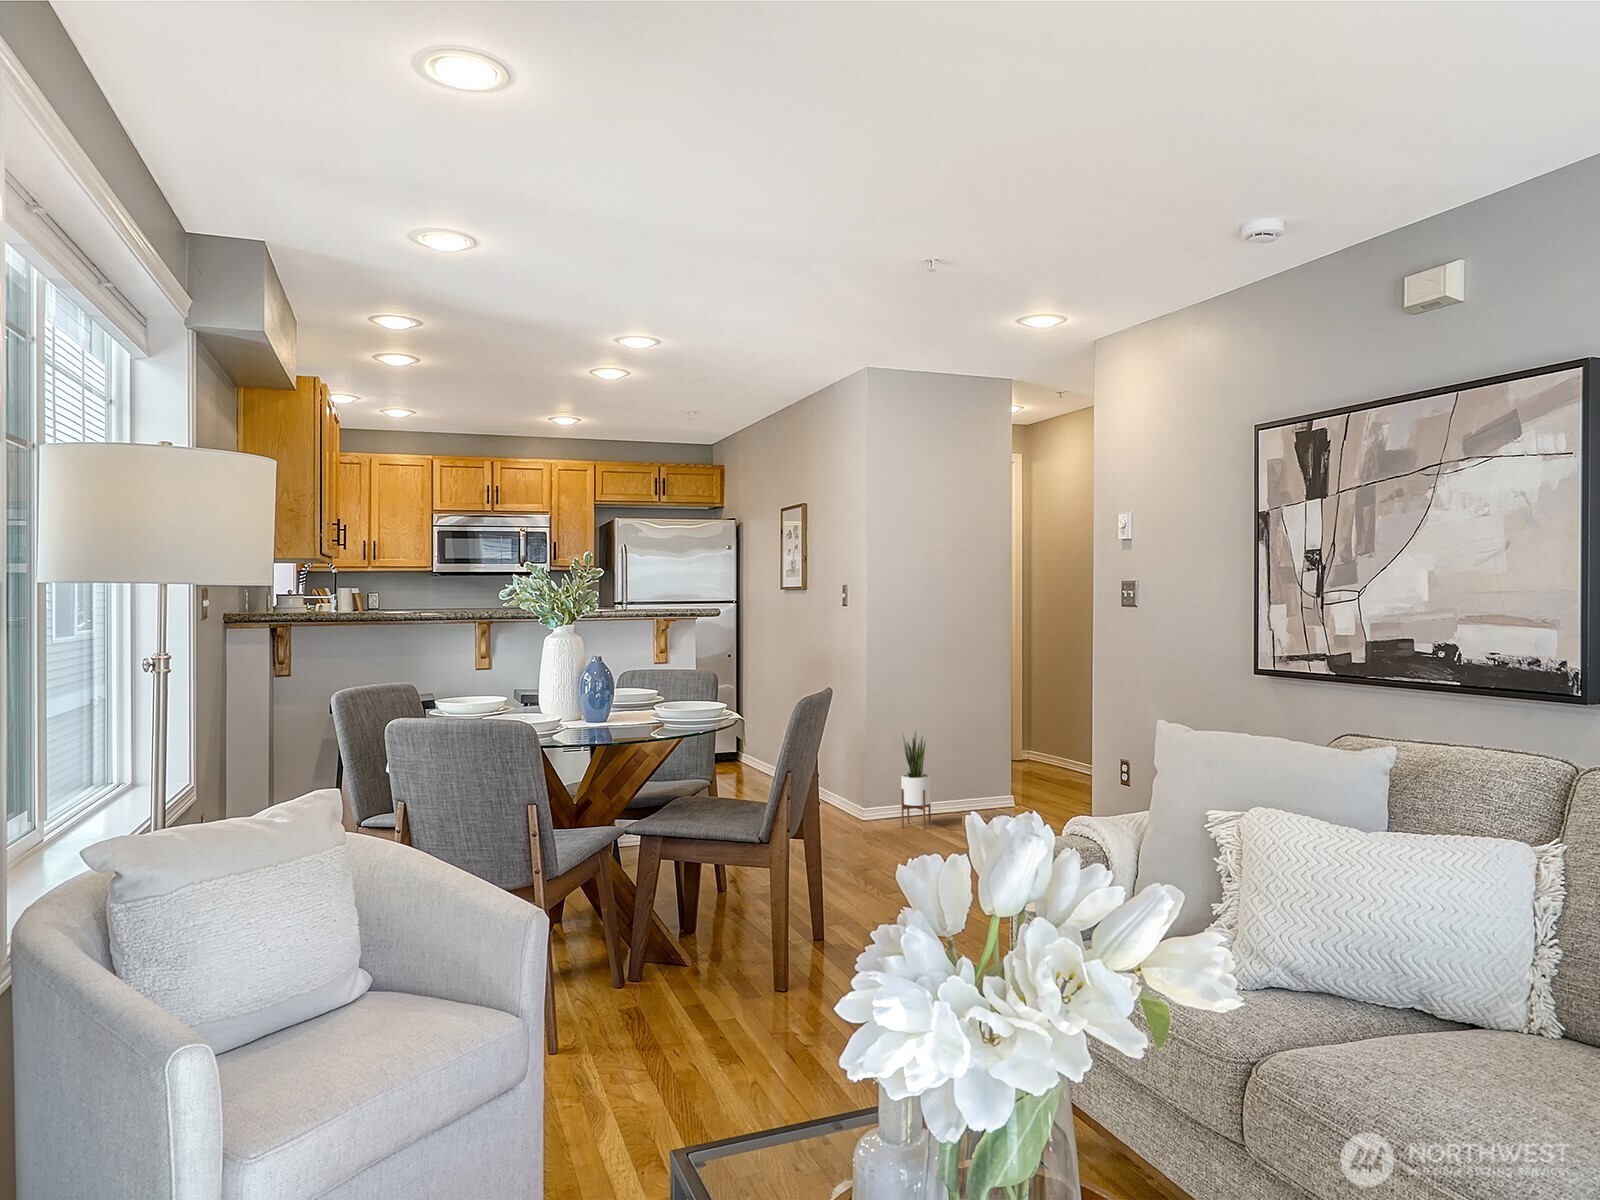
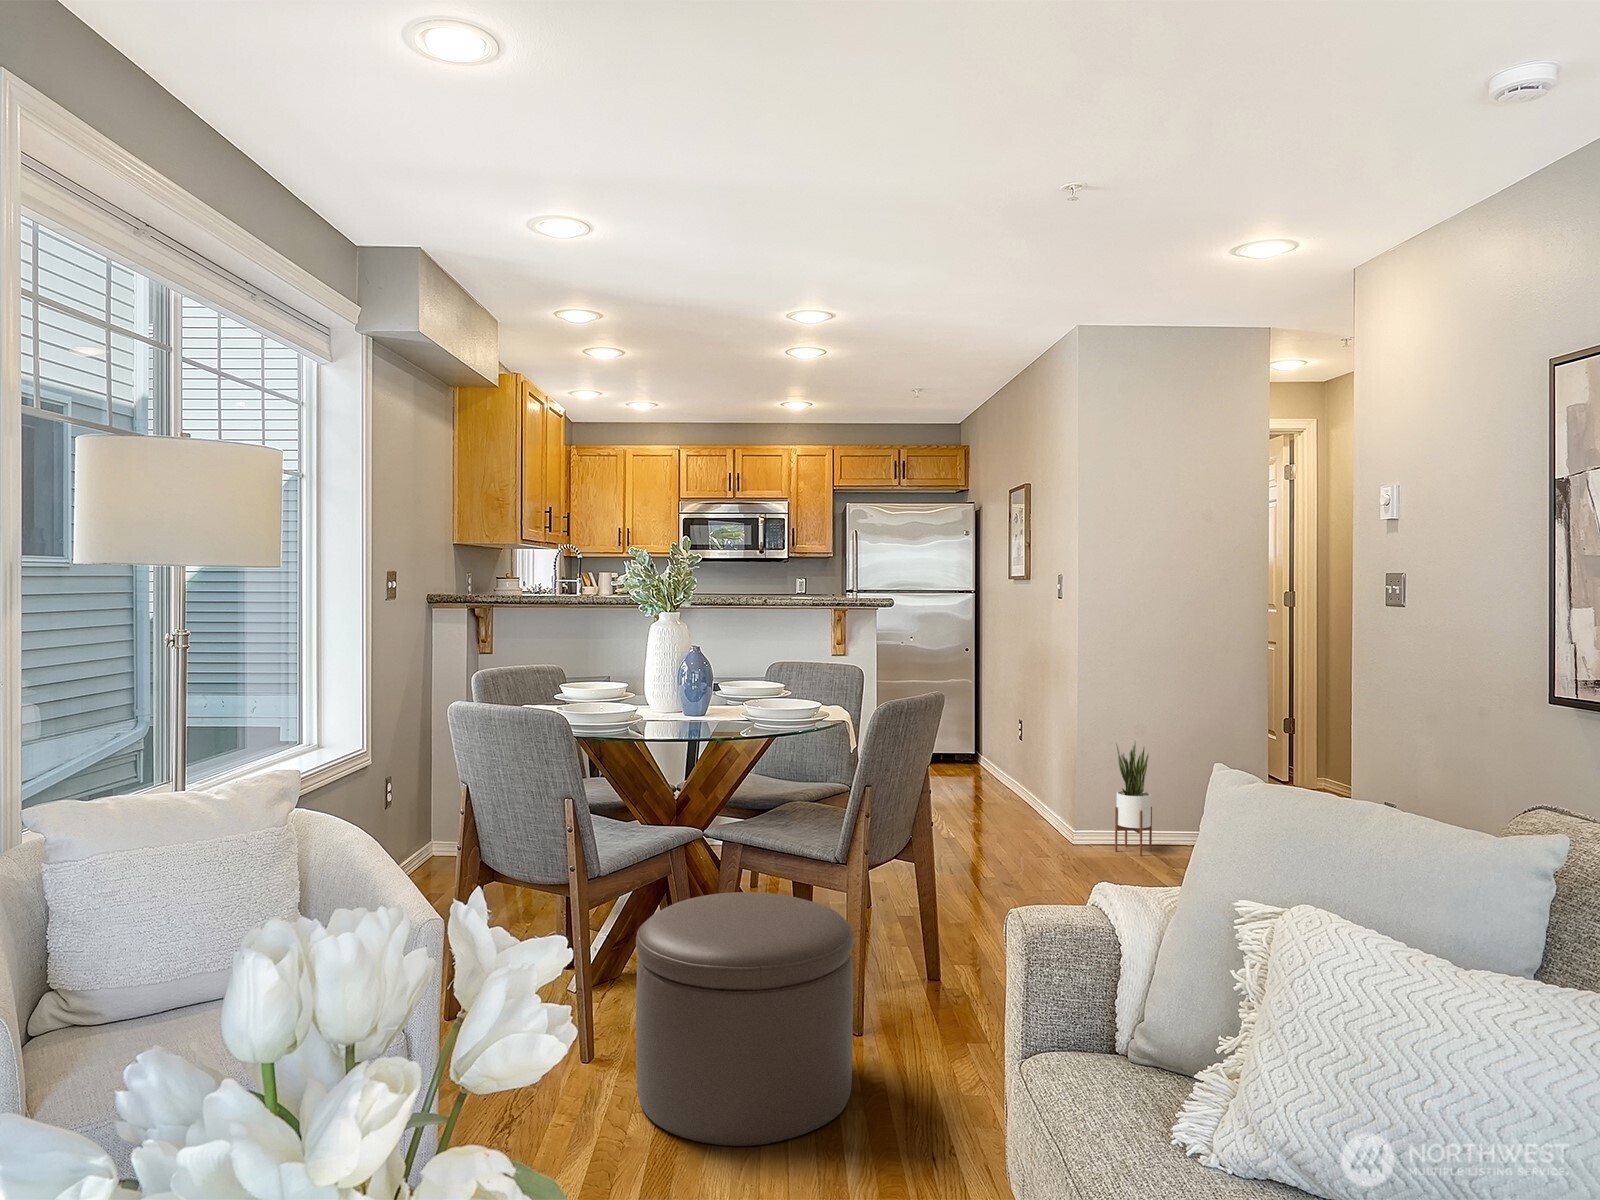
ottoman: none [618,873,811,1092] -> present [636,892,853,1146]

